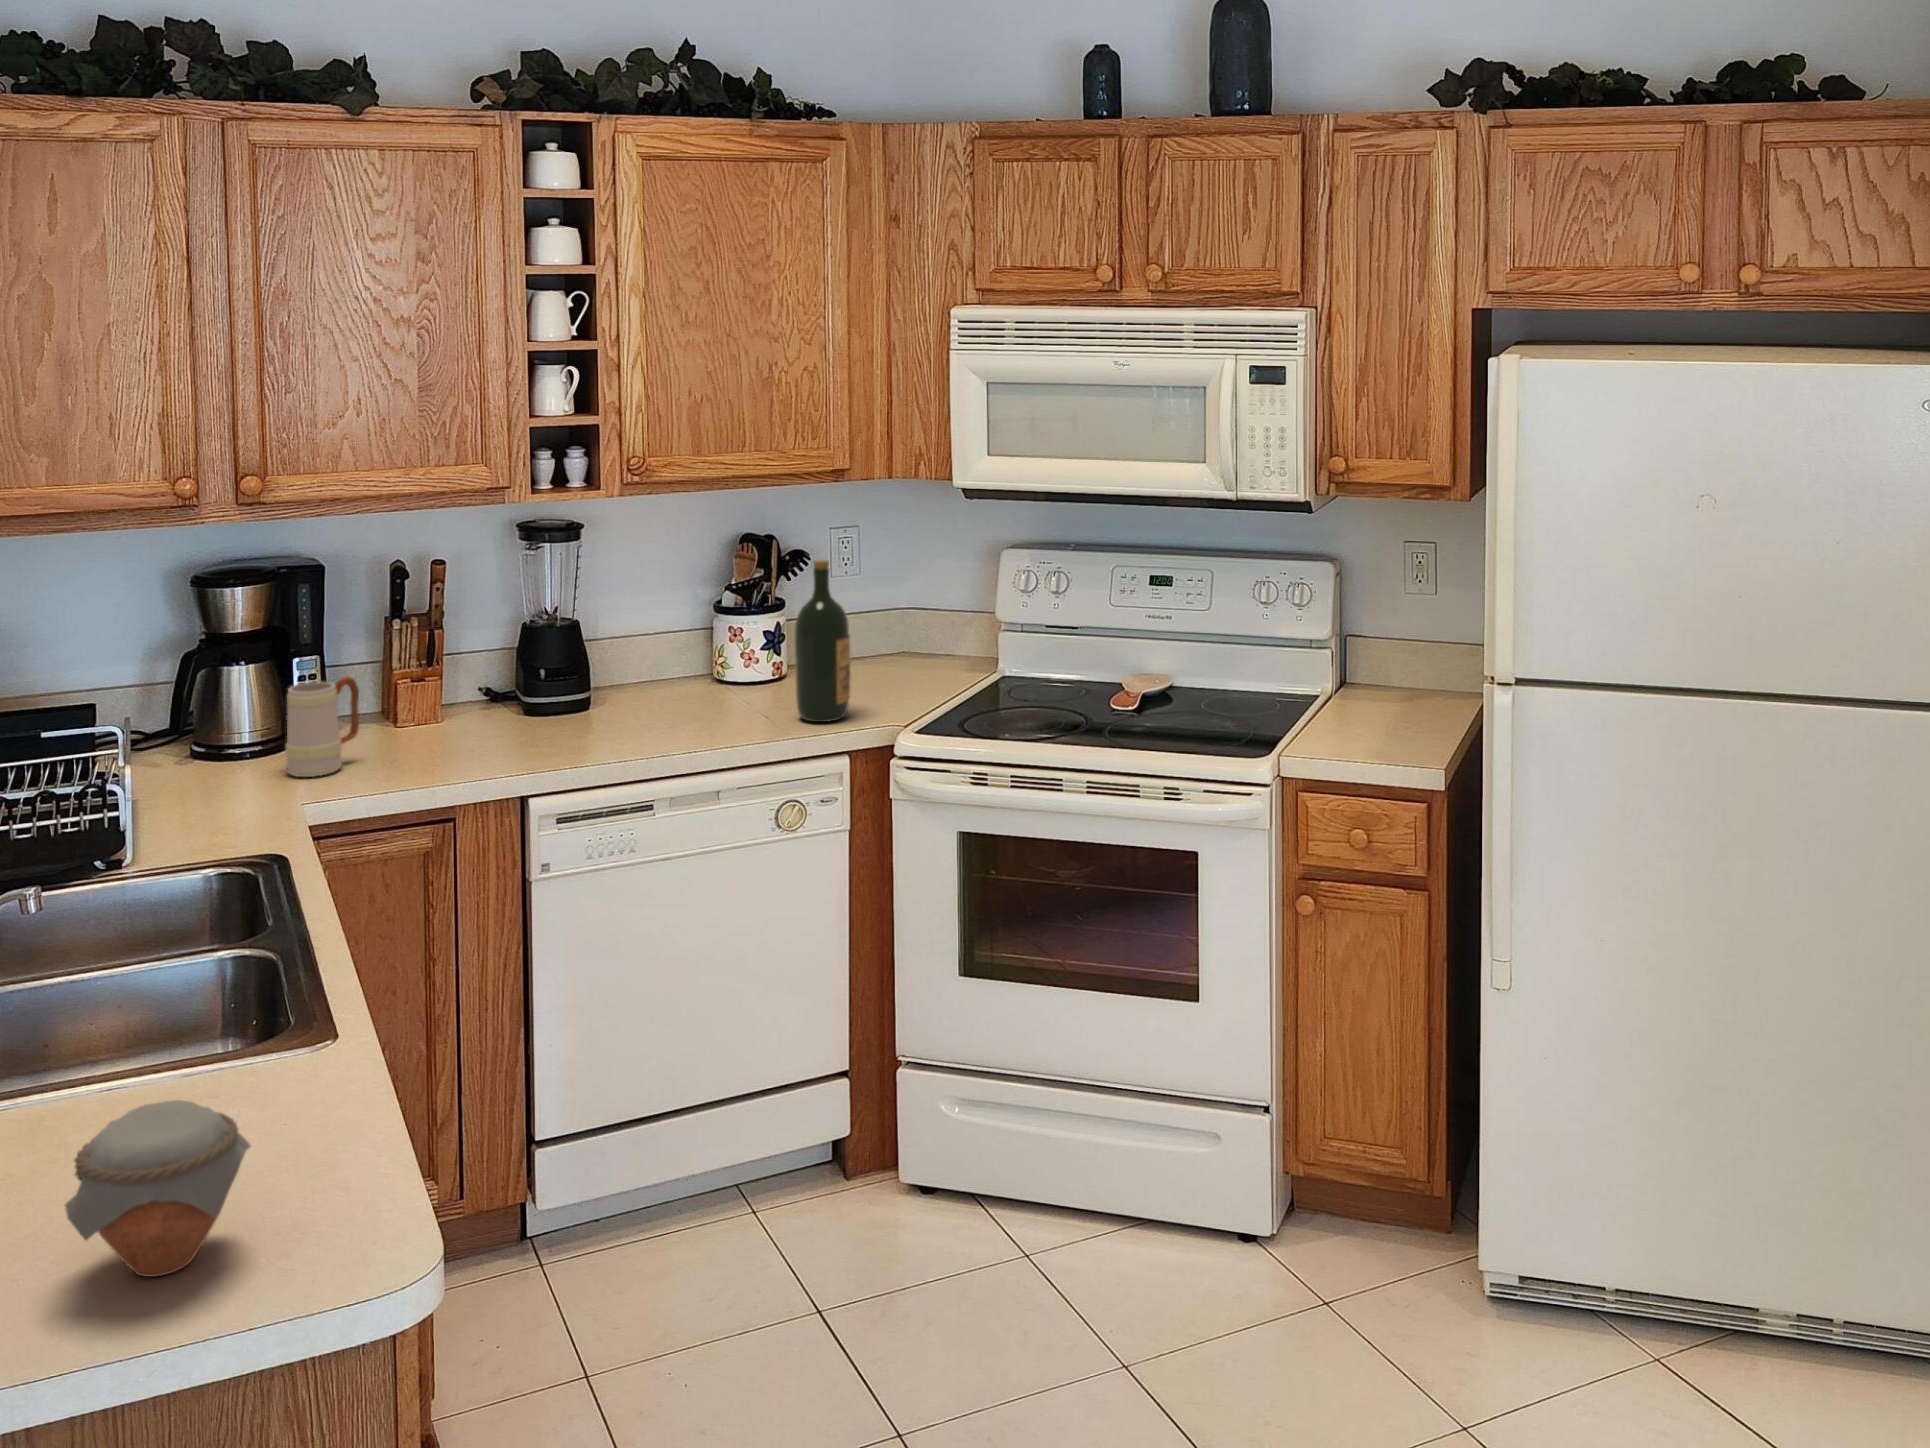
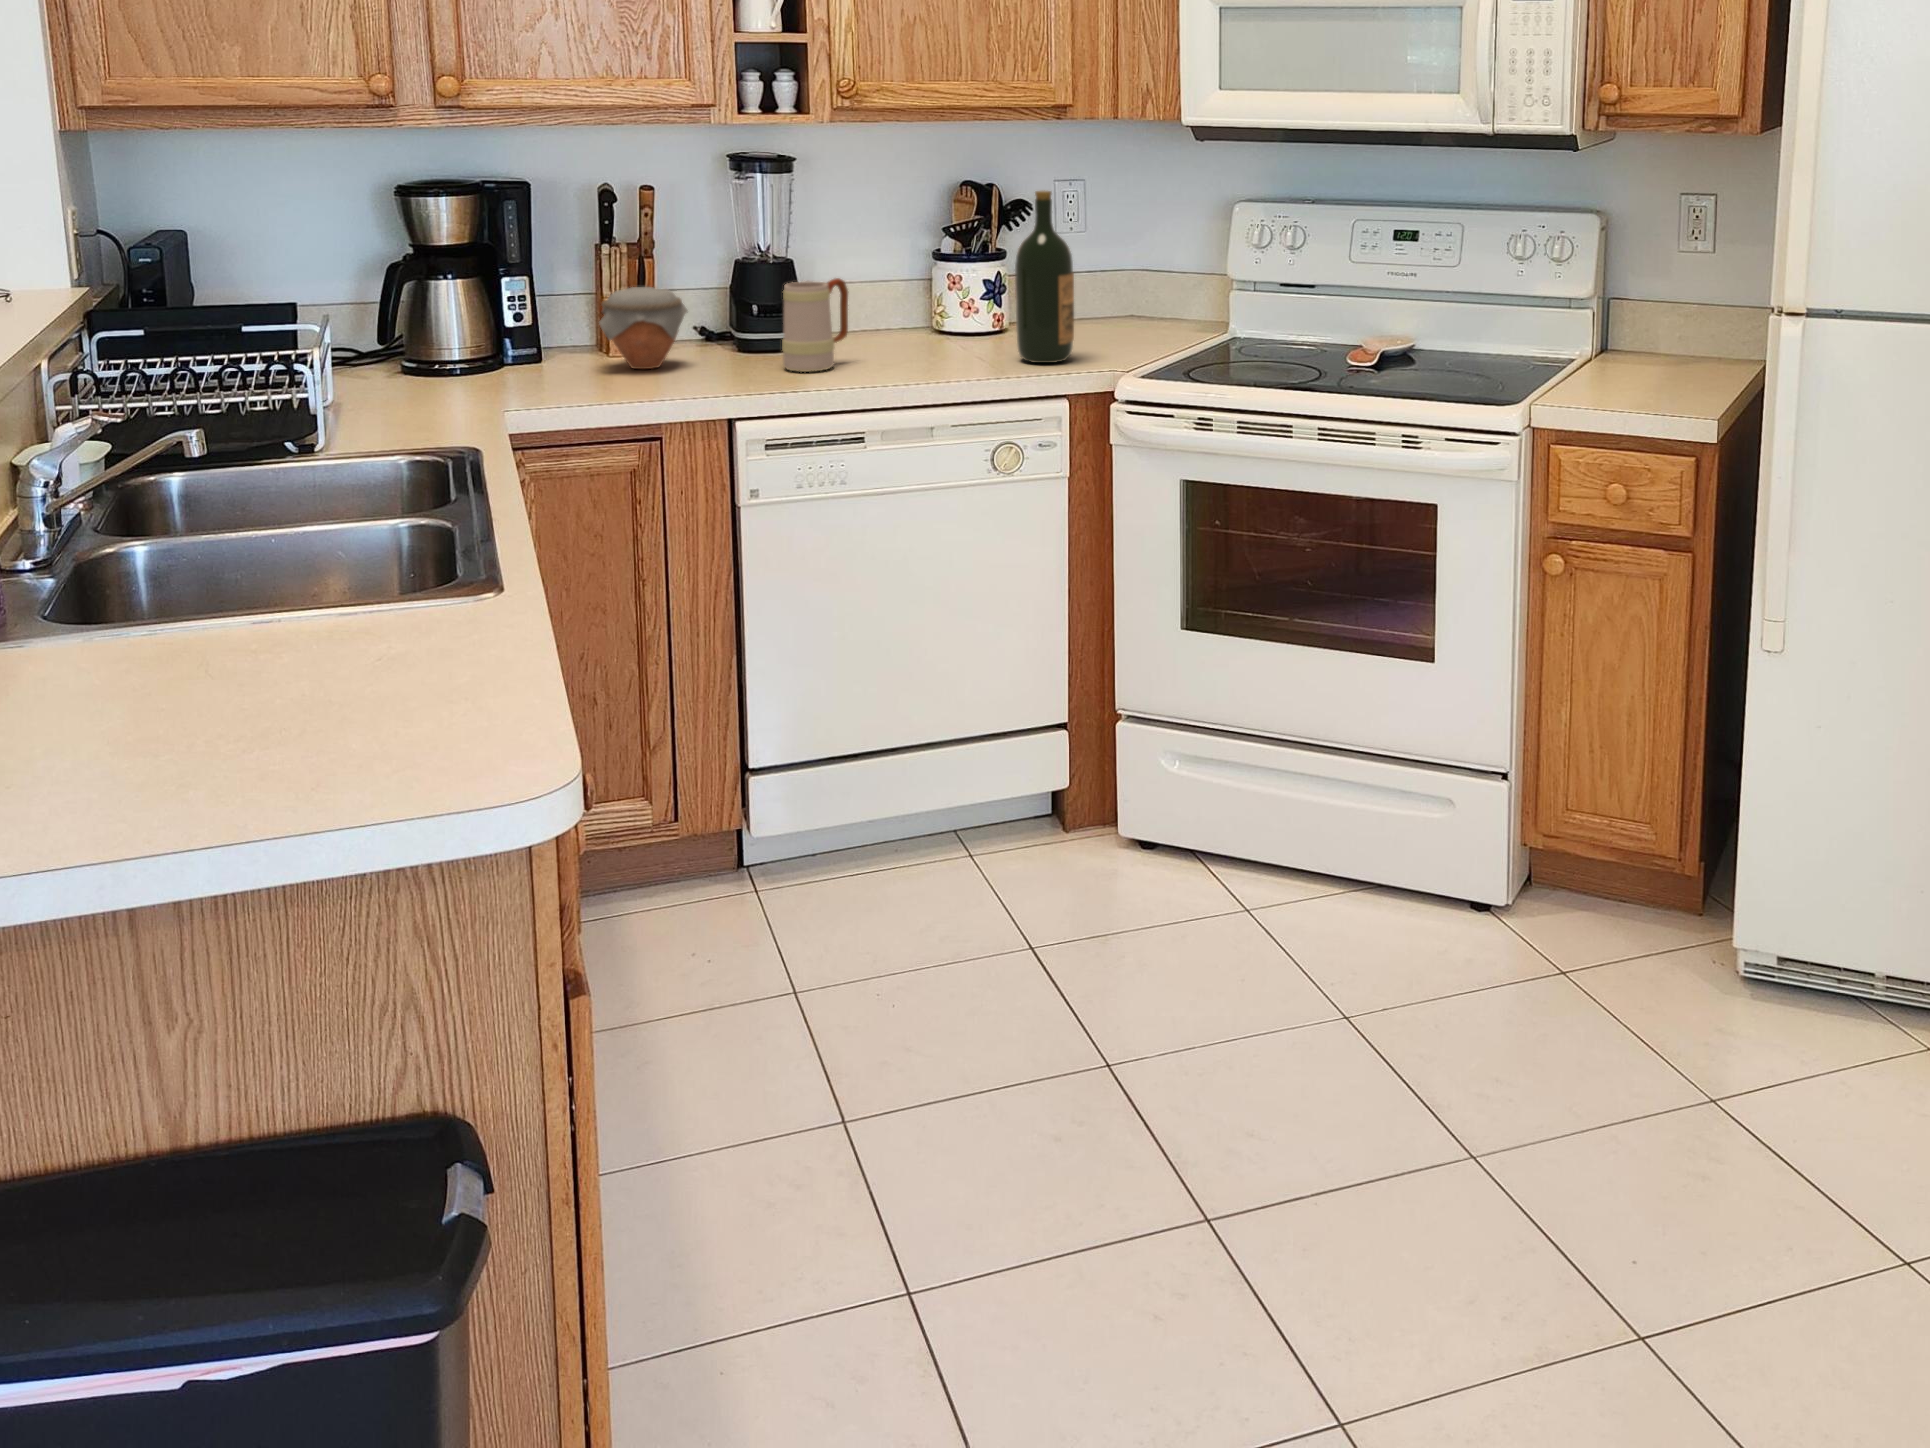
mug: present [286,677,359,777] -> present [782,278,848,372]
jar: present [65,1100,250,1277] -> present [599,287,687,369]

